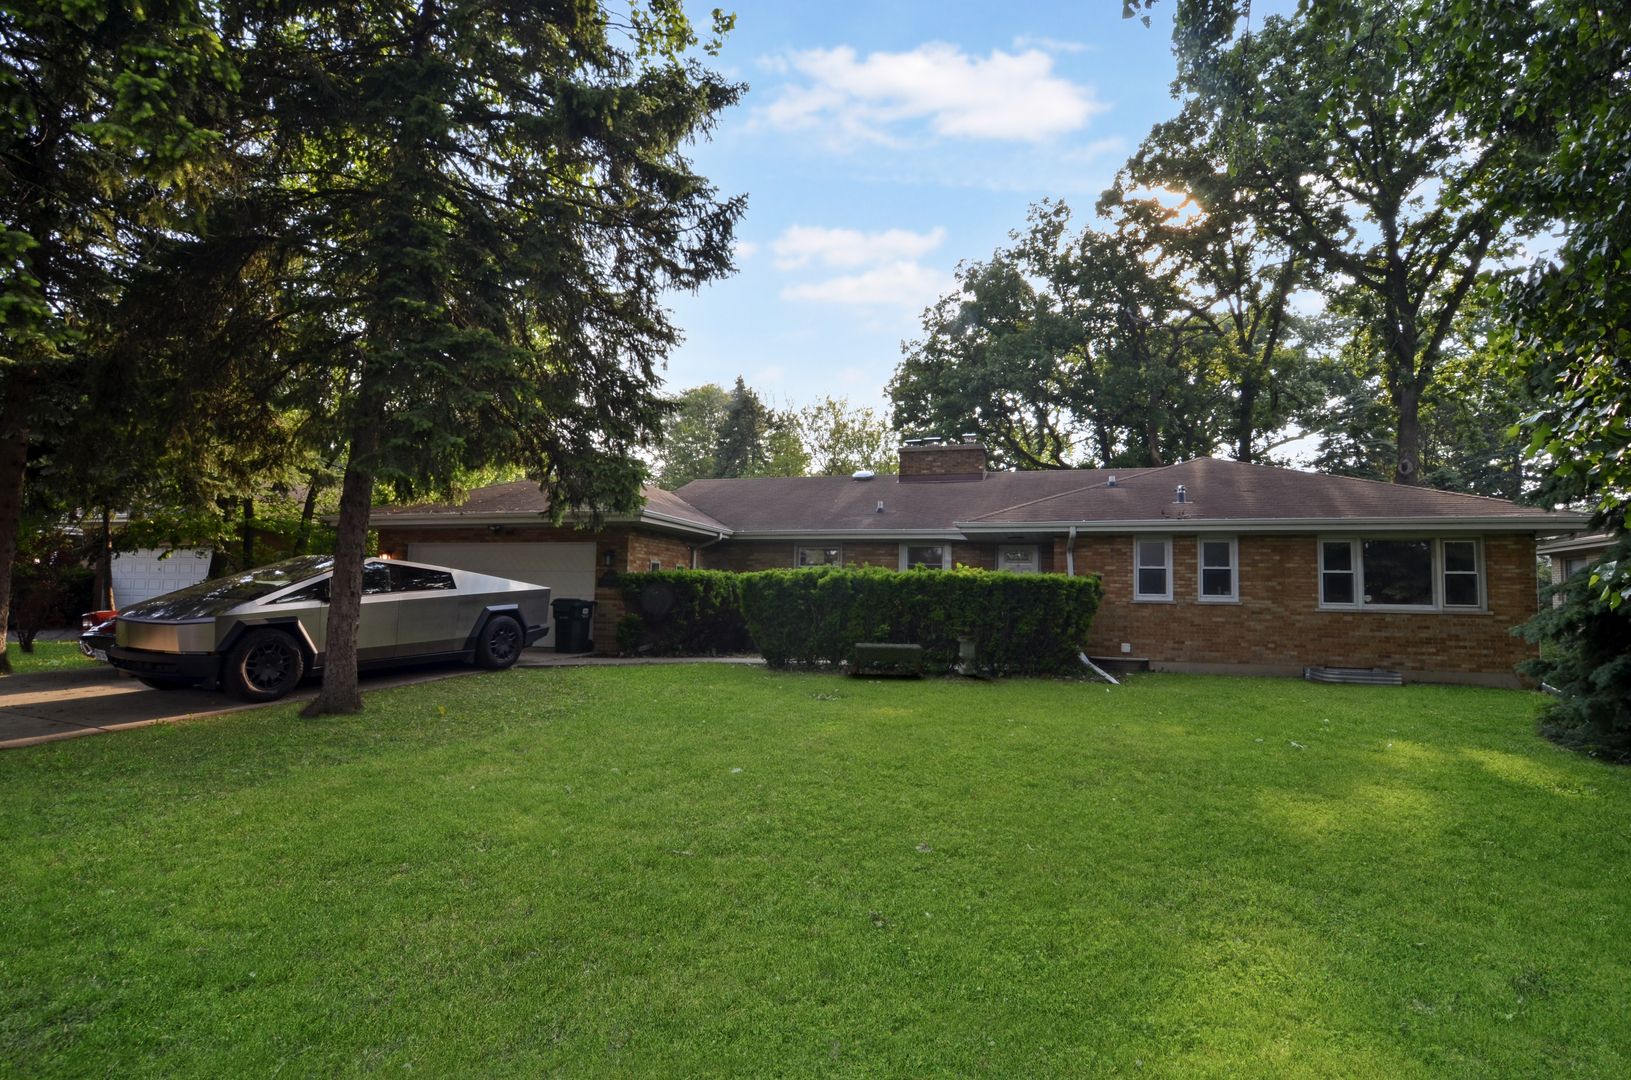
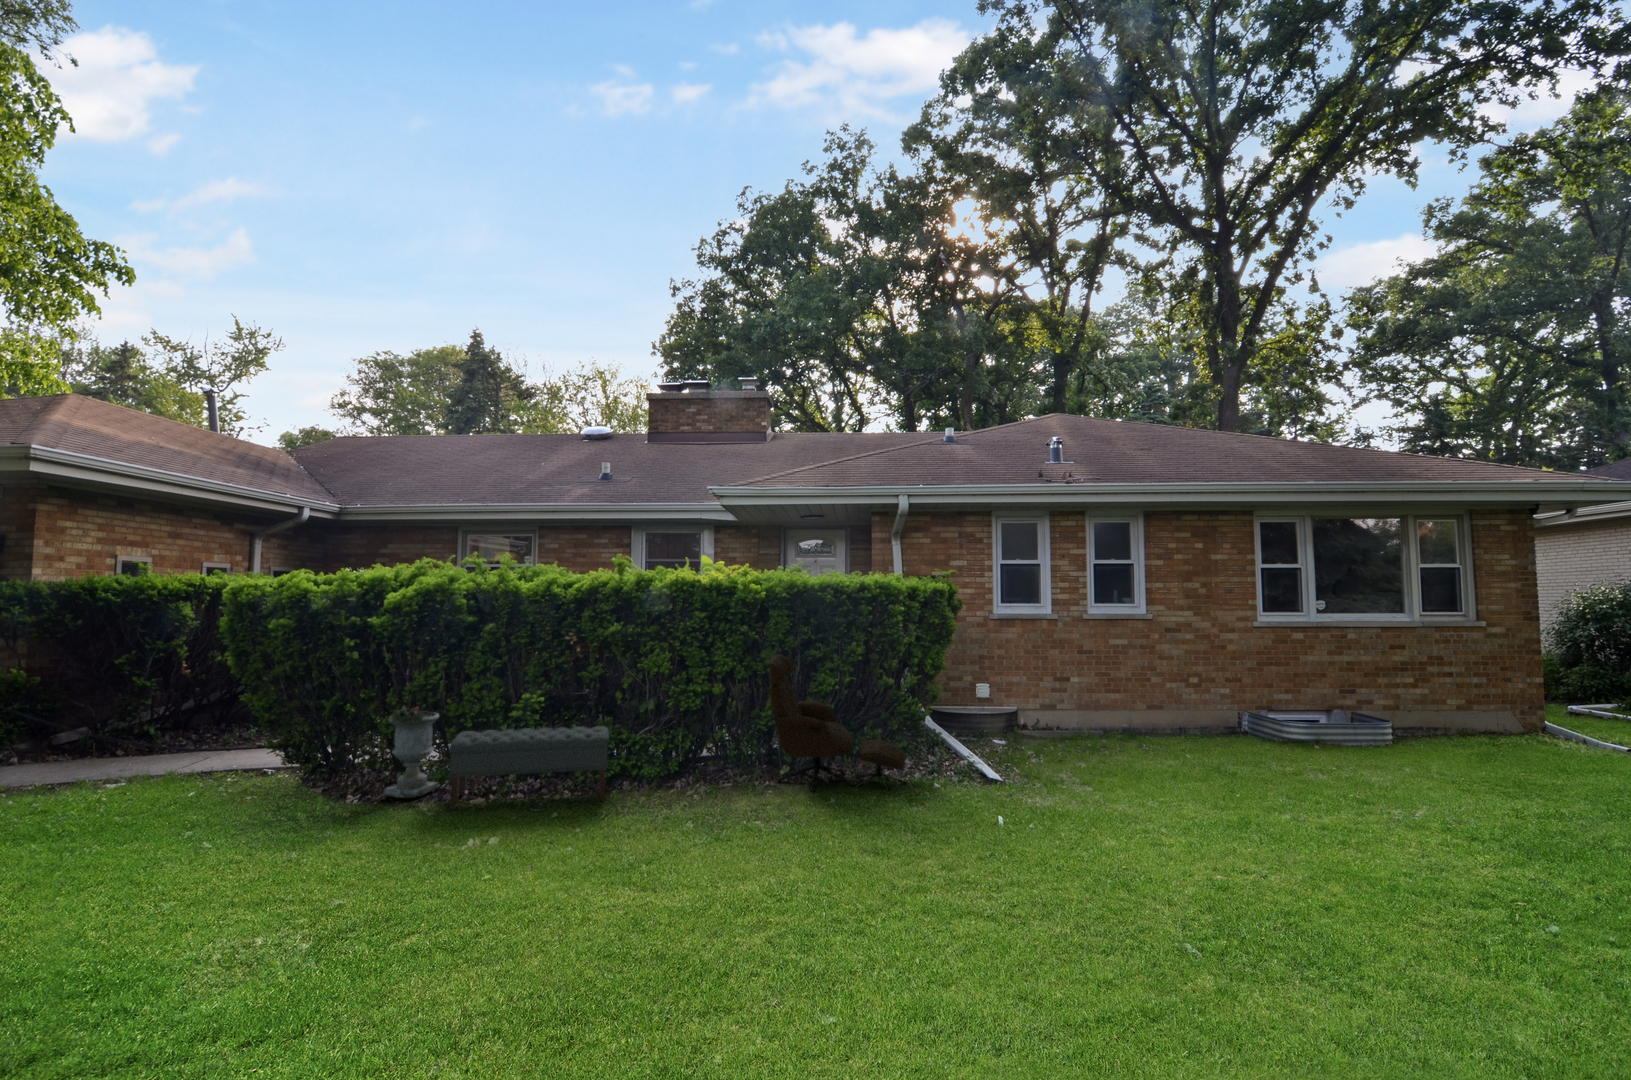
lounge chair: none [995,615,1065,681] -> present [769,655,906,792]
planter: present [958,636,978,675] -> present [384,706,439,798]

